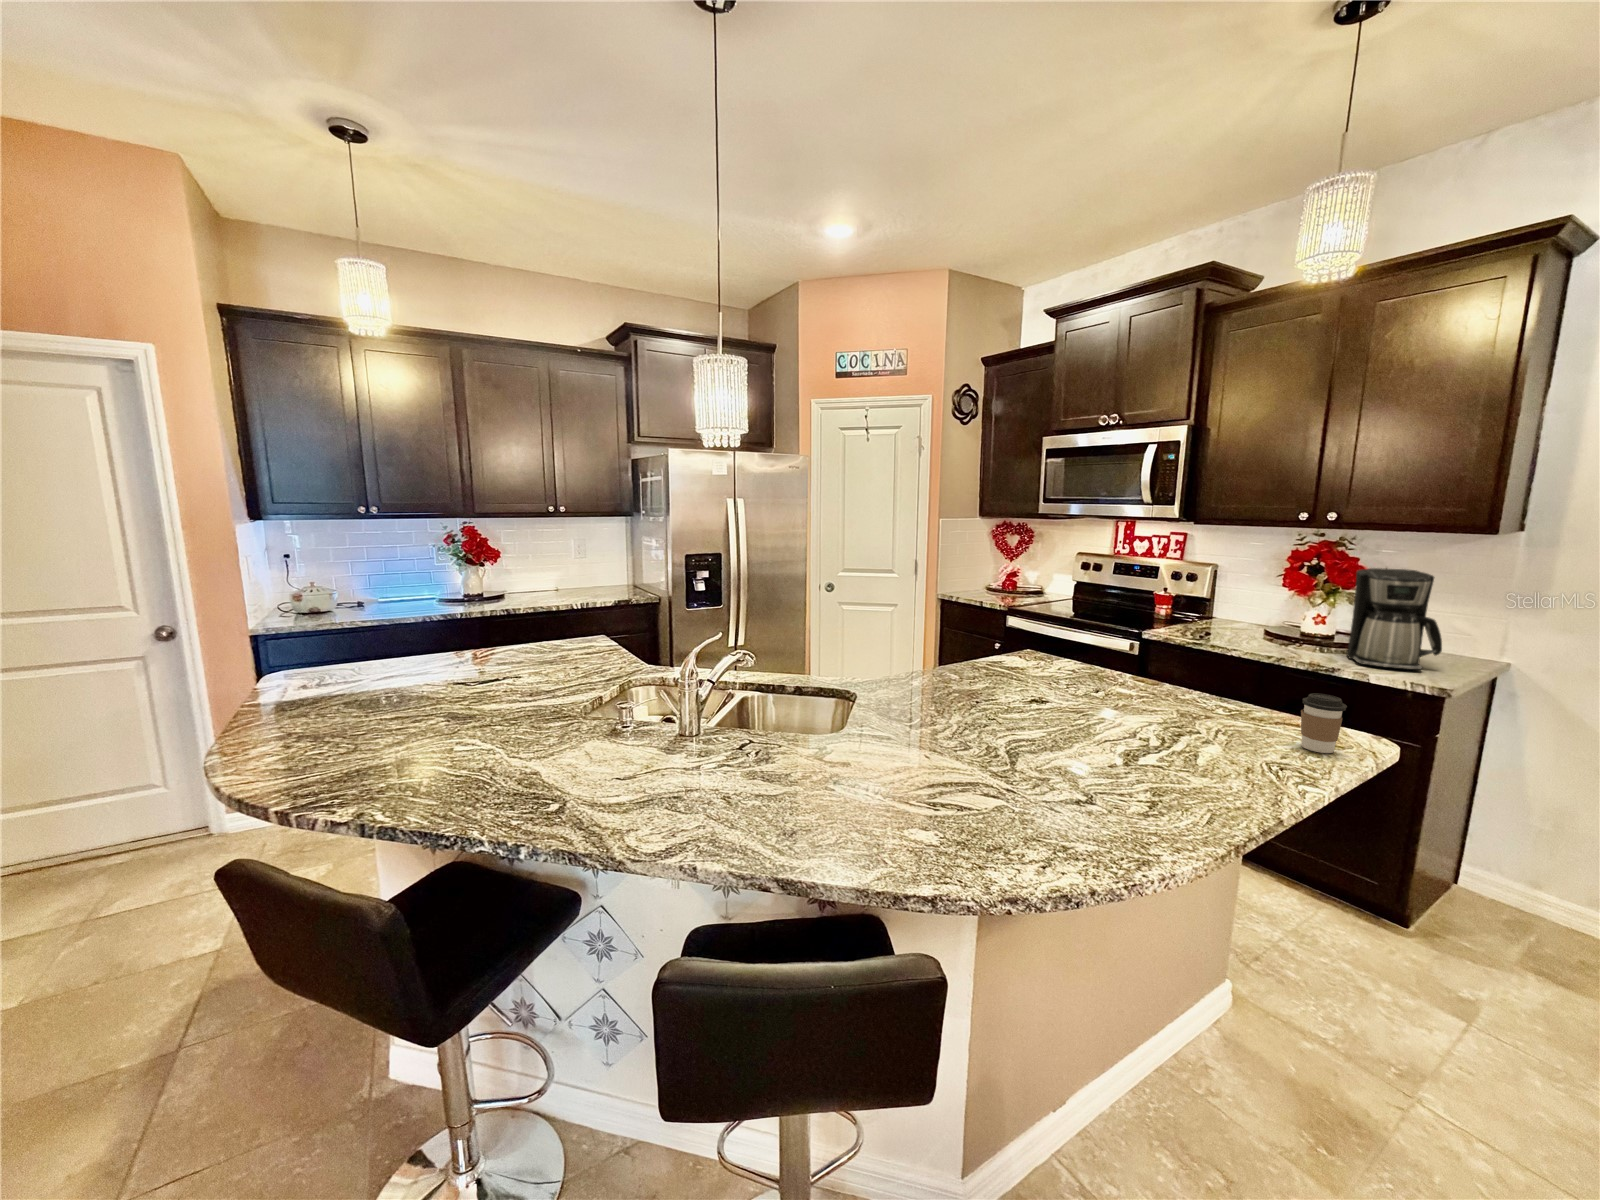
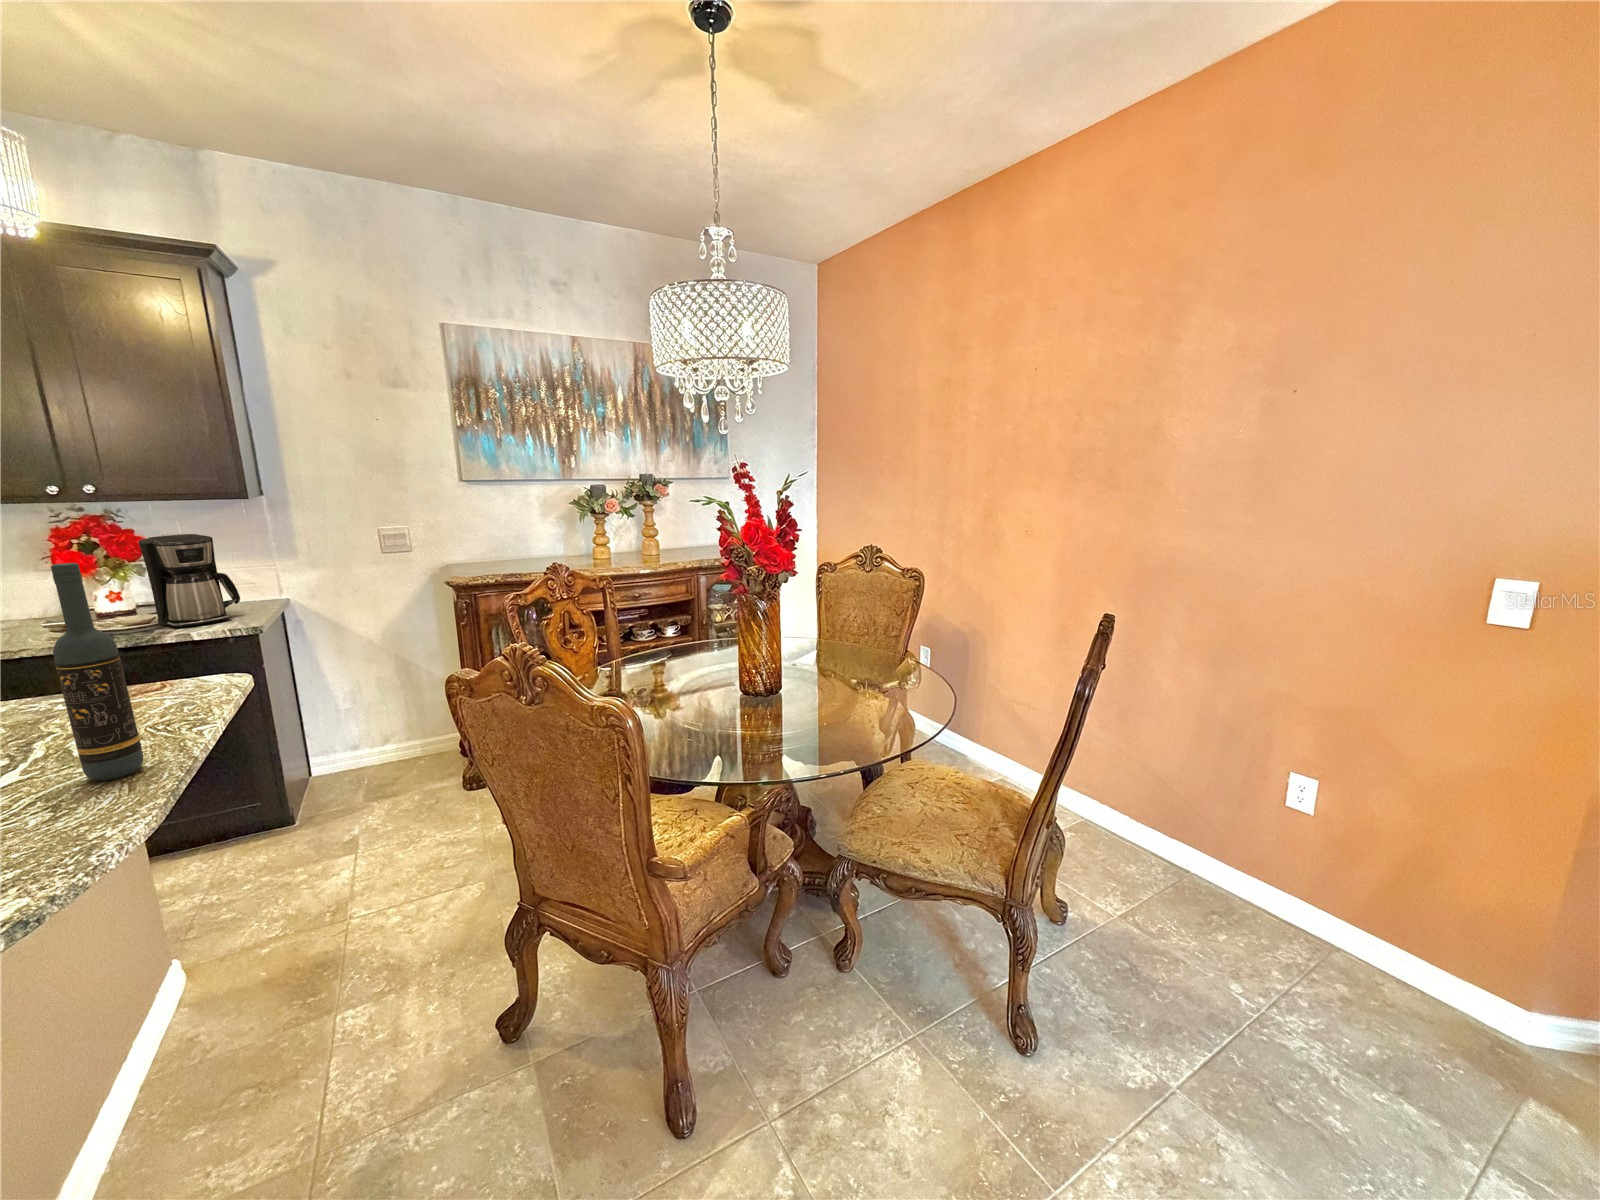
wine bottle: none [1189,588,1252,804] -> present [51,563,143,781]
coffee cup: present [1301,693,1347,753] -> none [157,649,203,703]

